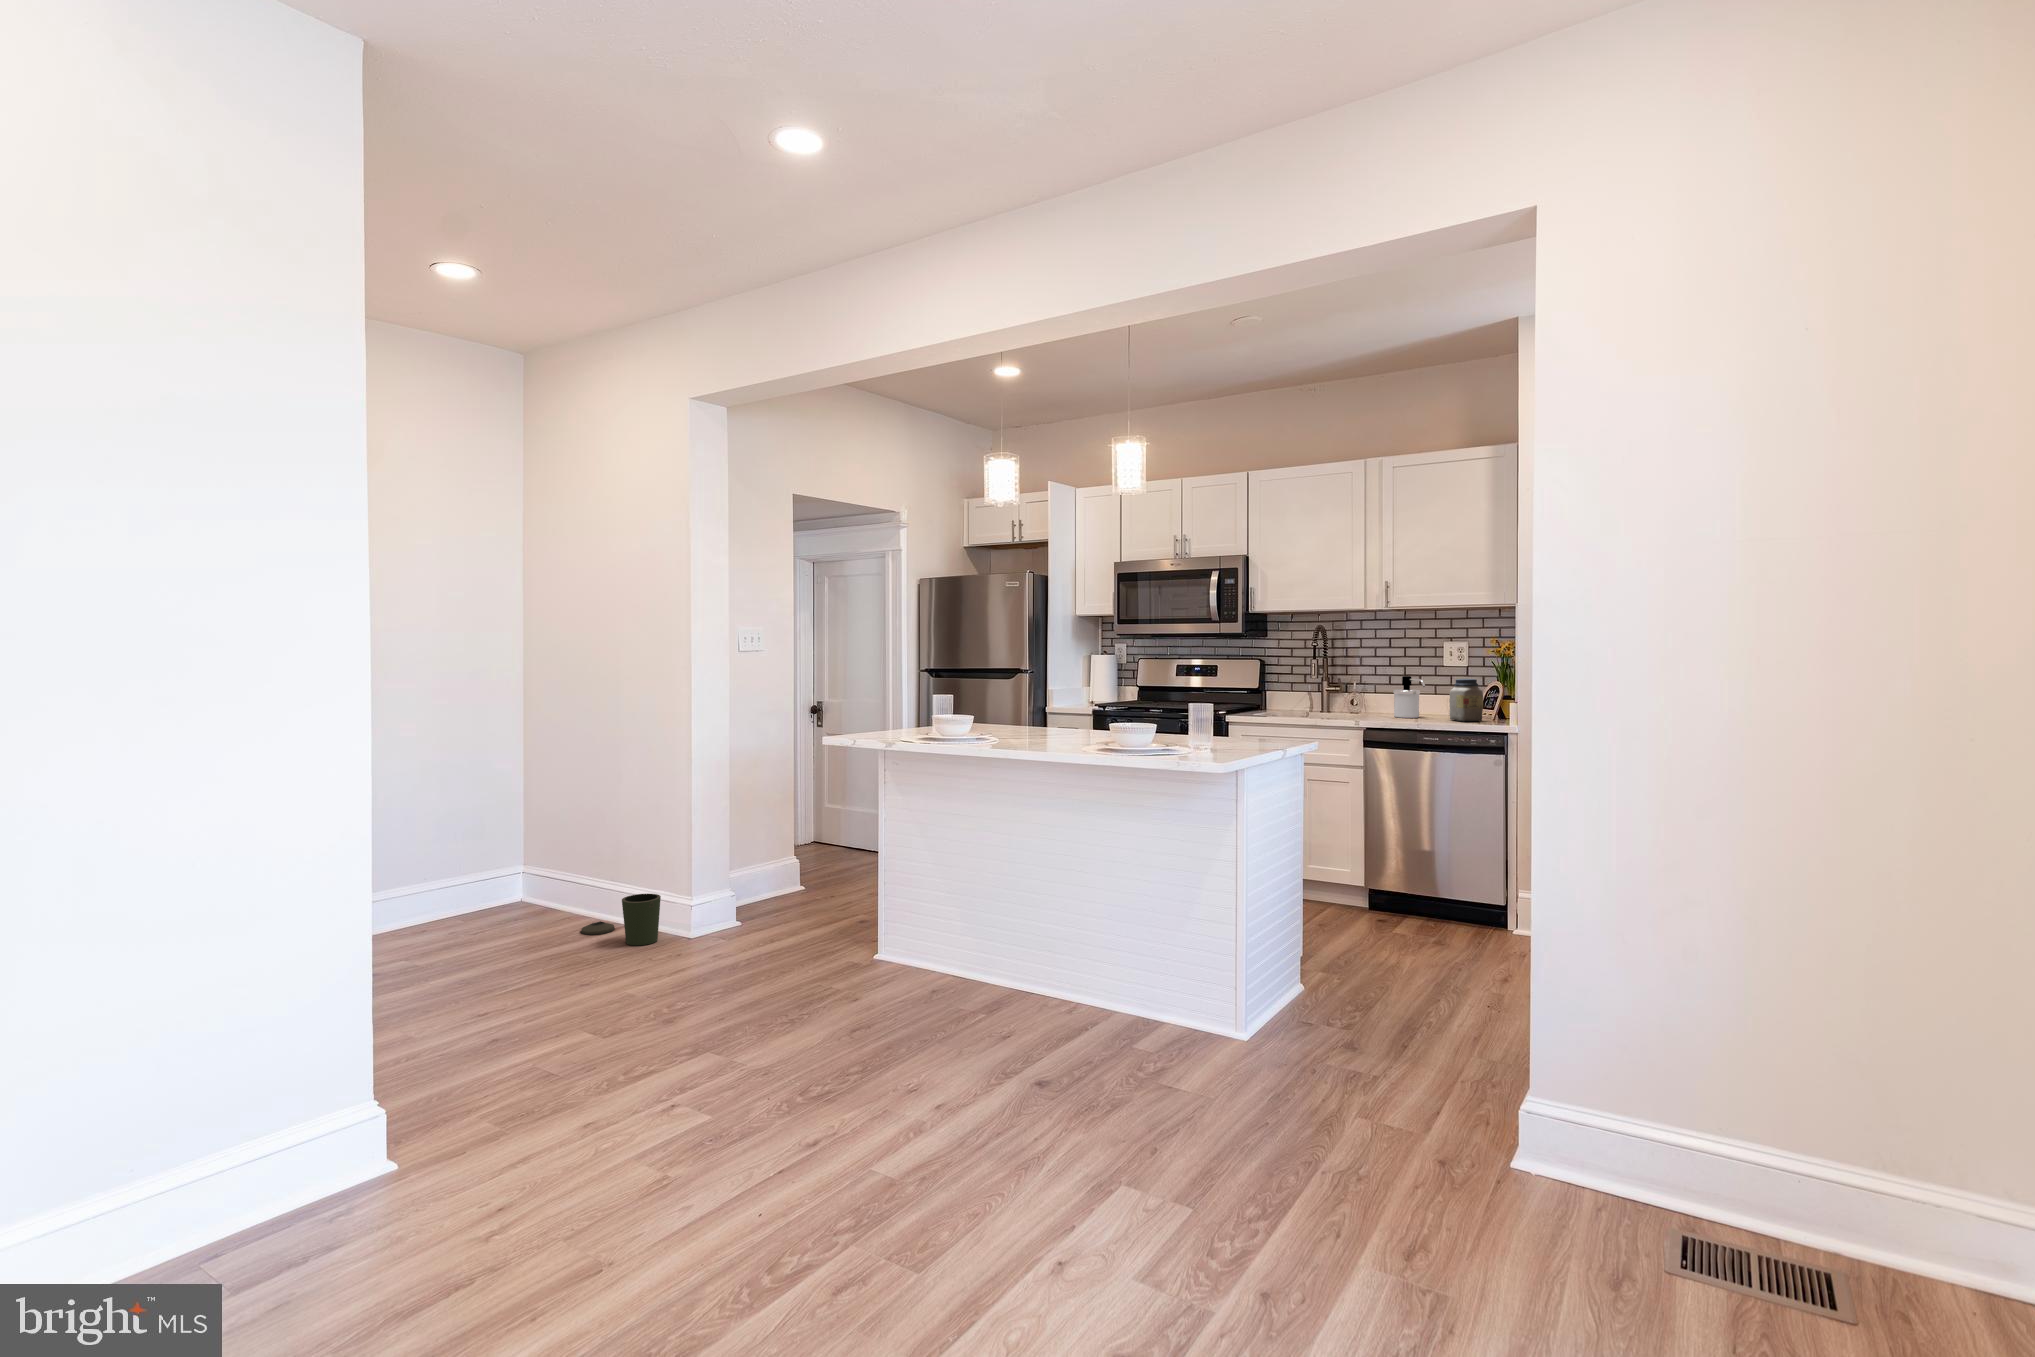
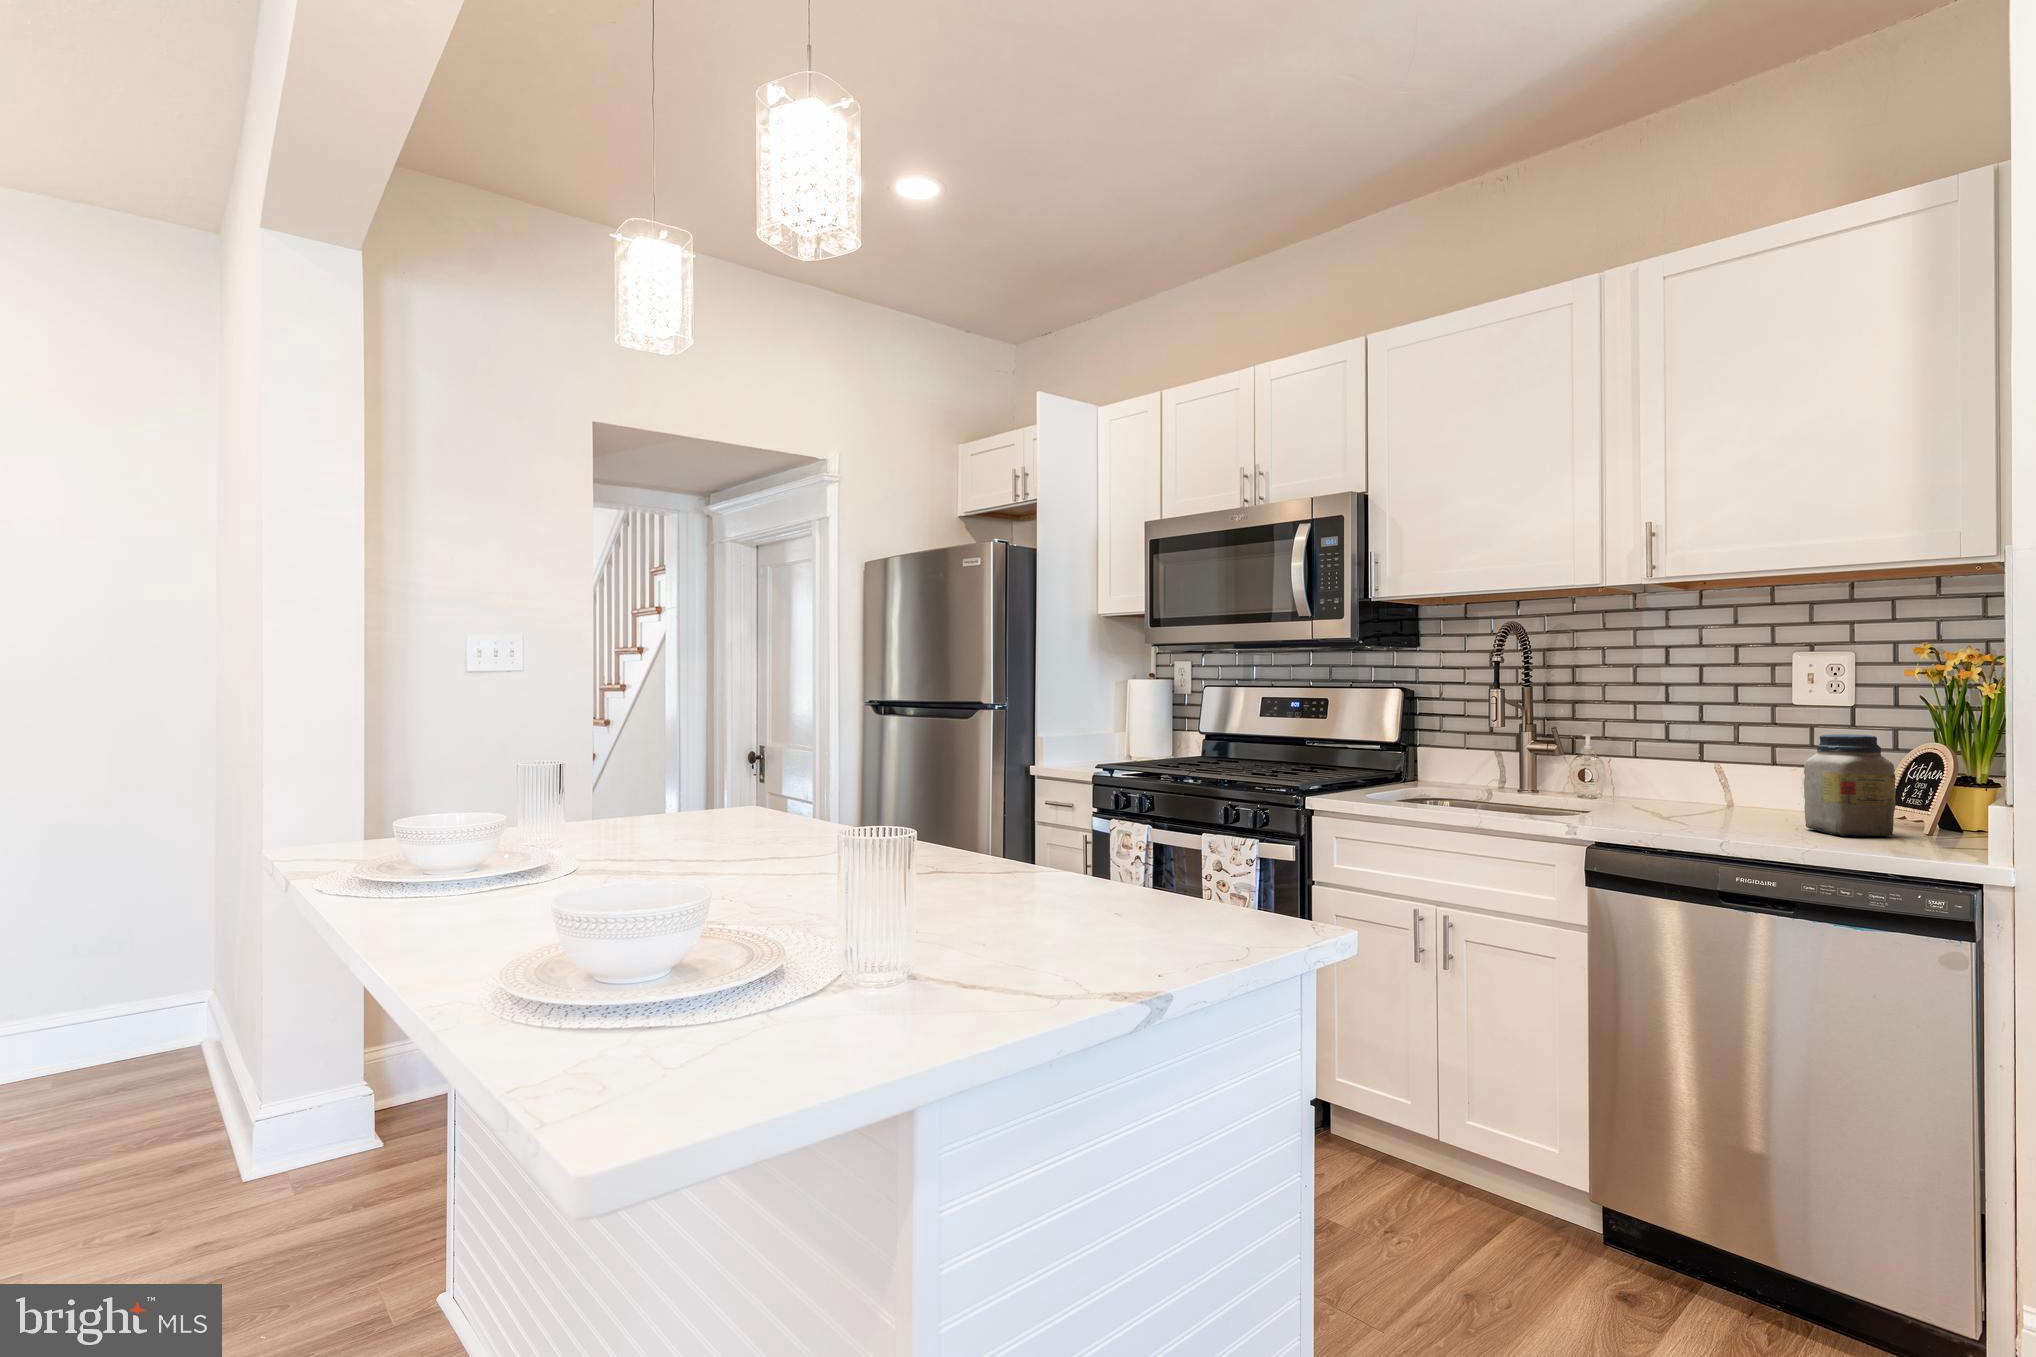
soap dispenser: present [1393,676,1425,718] -> none [1666,726,1741,818]
trash can: present [581,894,661,946] -> none [142,1075,227,1174]

